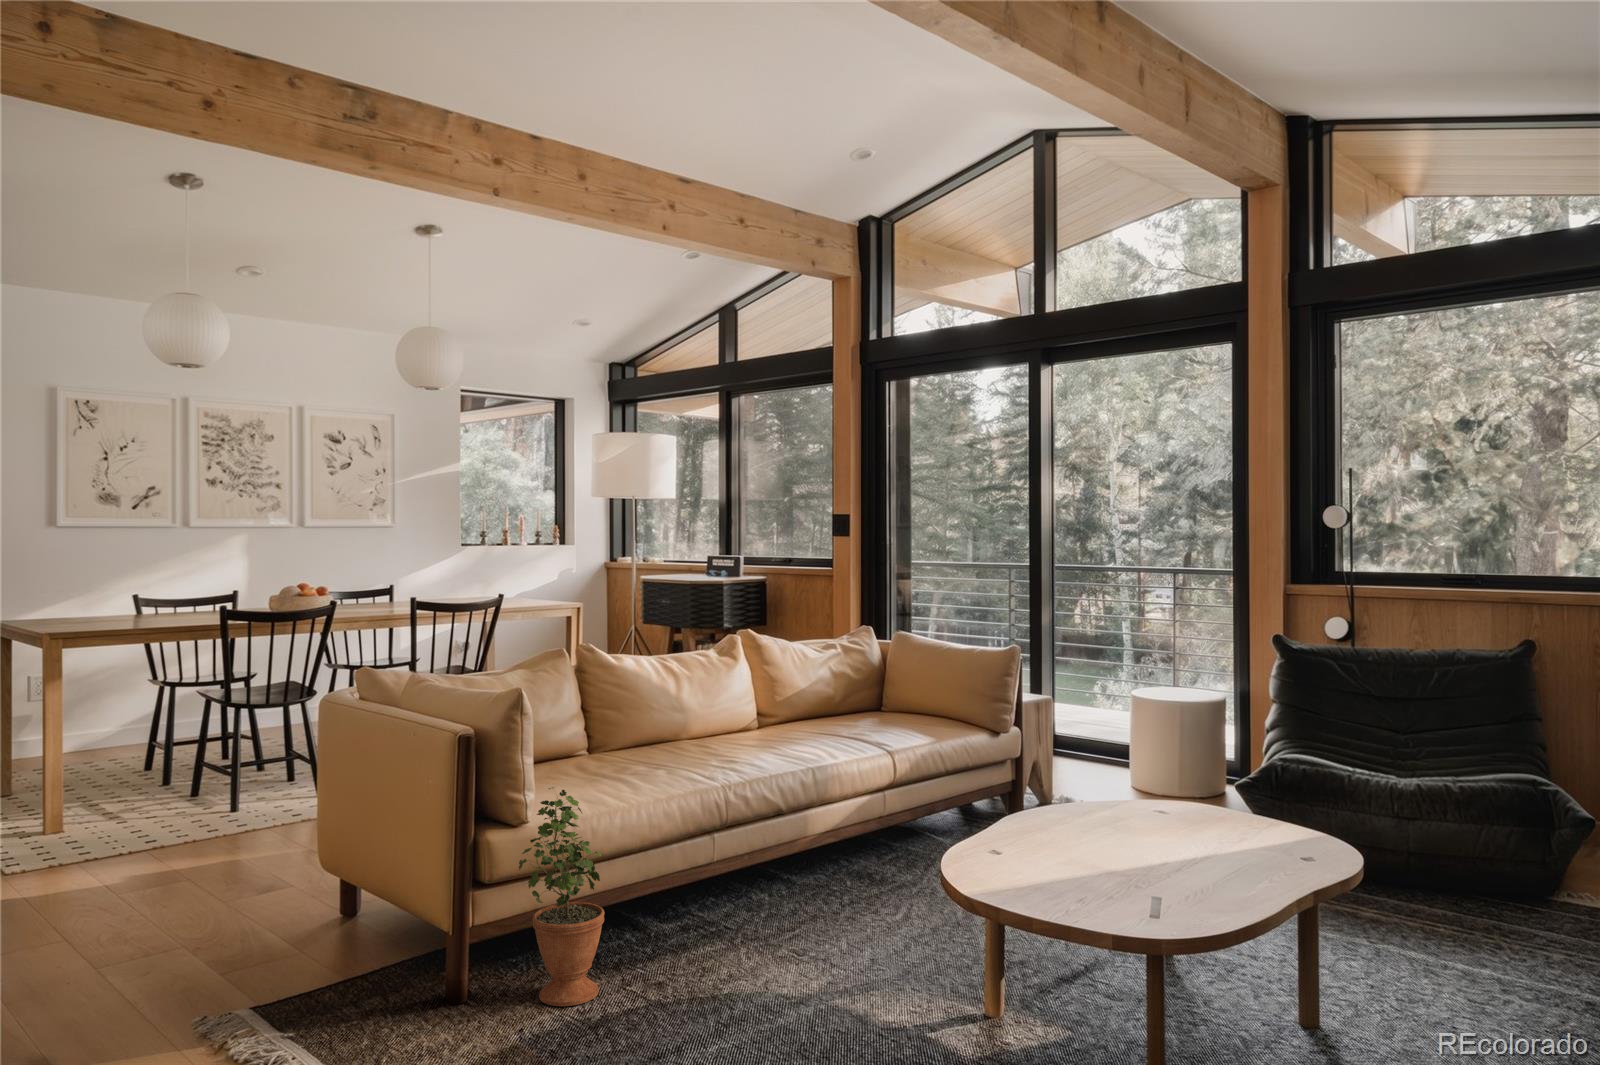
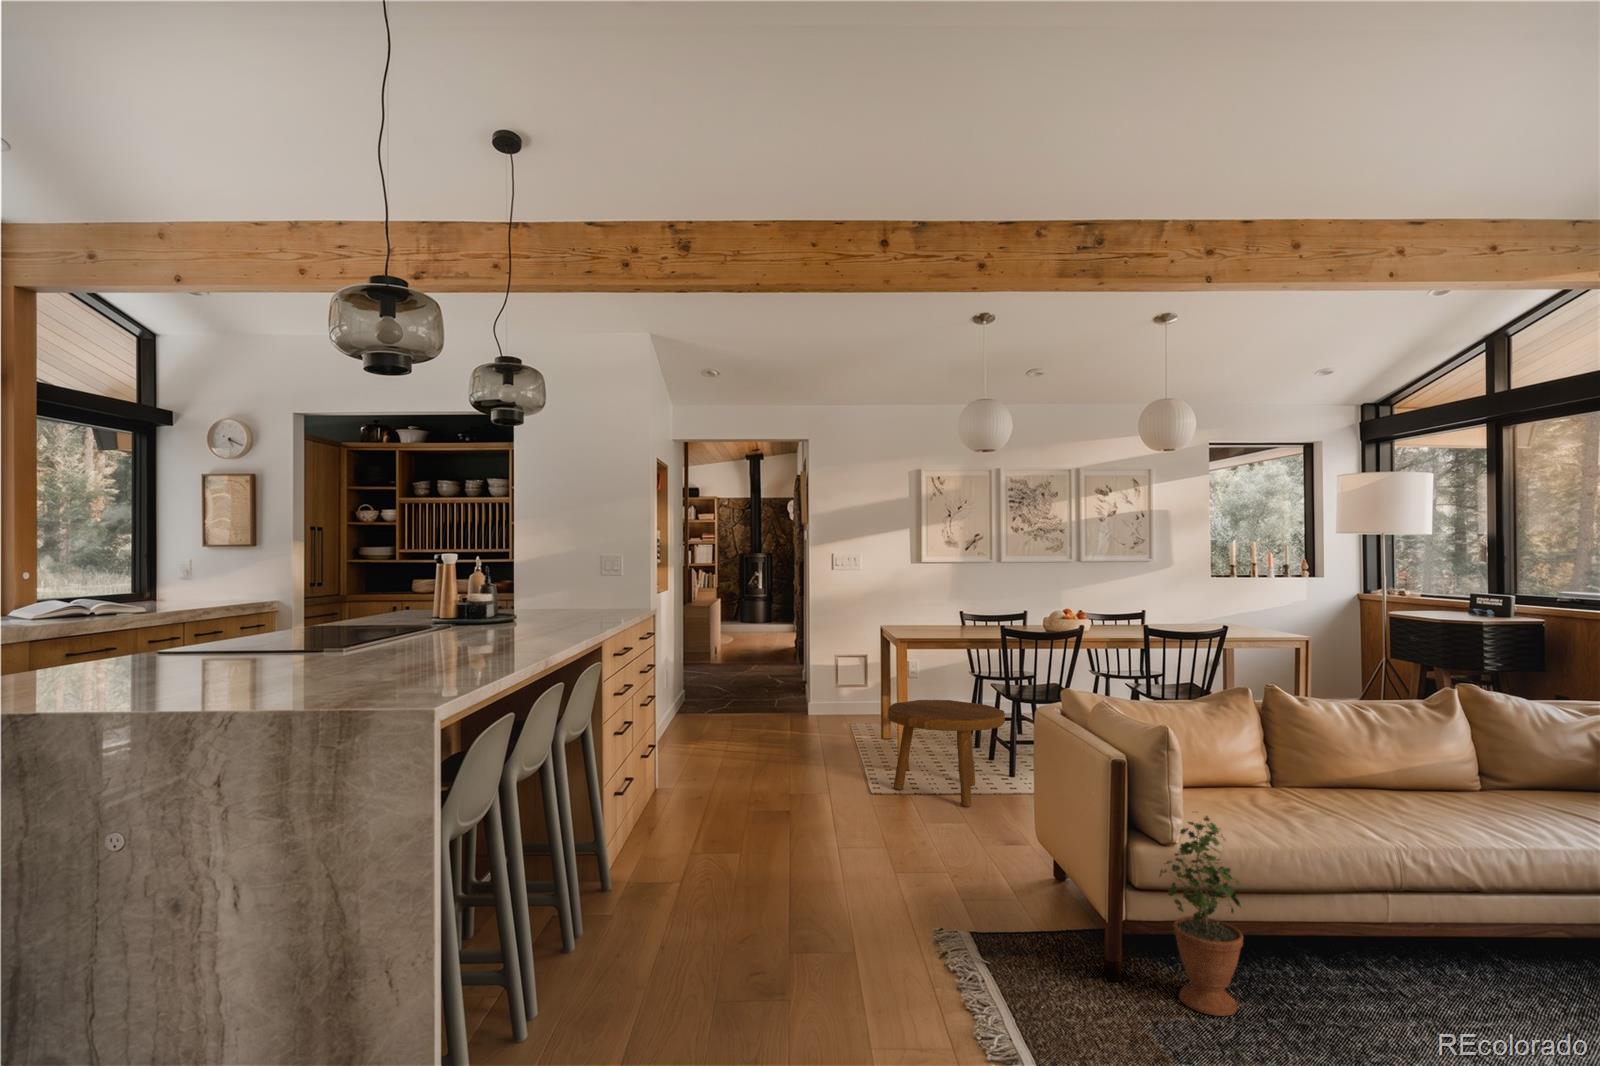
footstool: none [47,724,244,871] -> present [888,700,1005,807]

